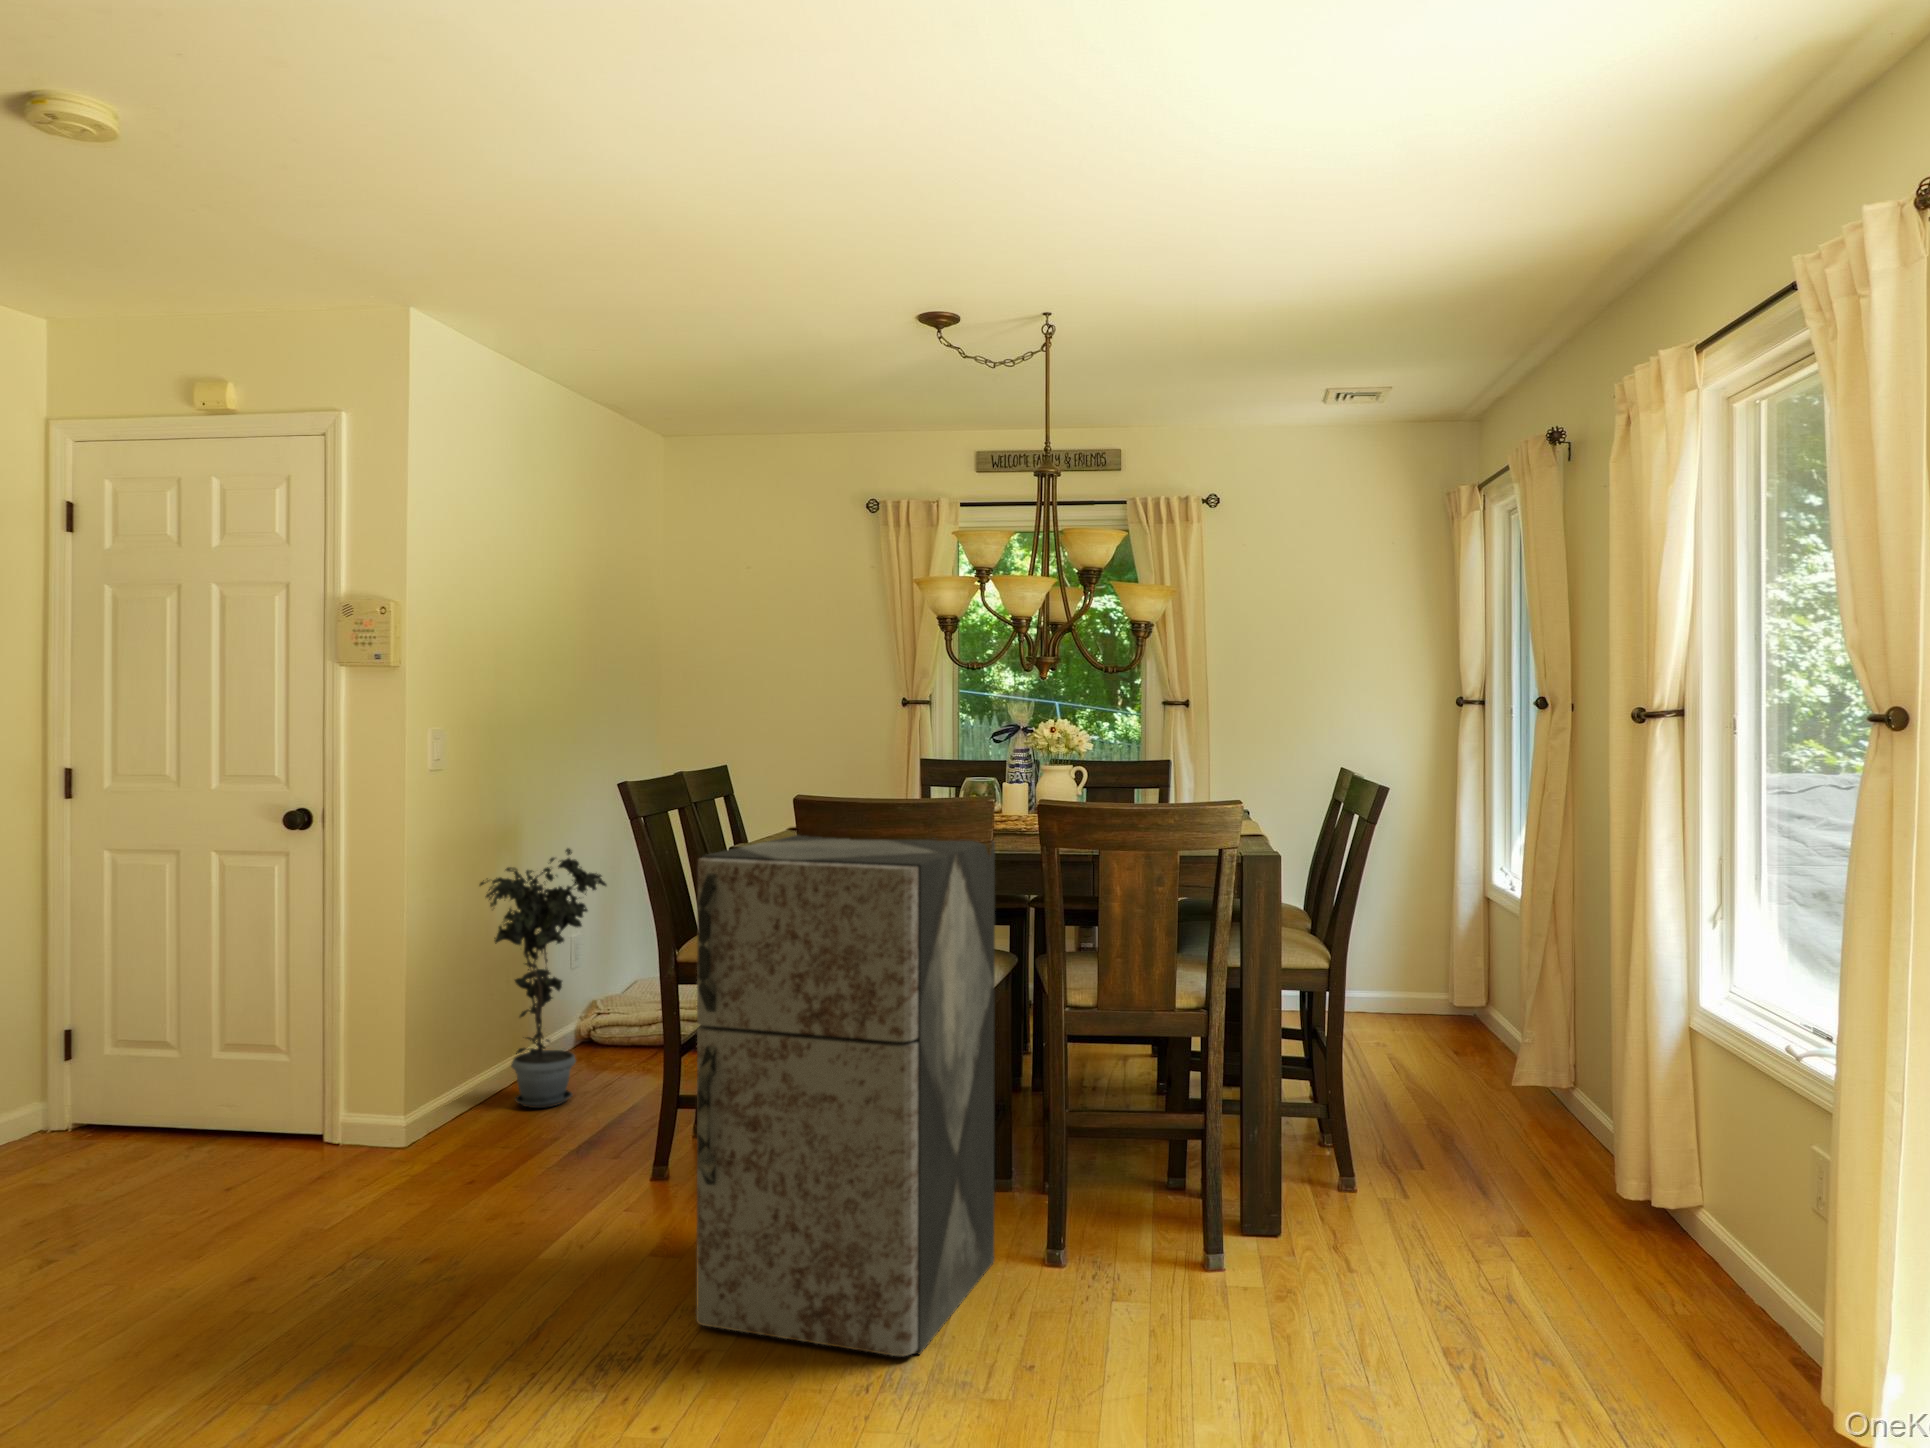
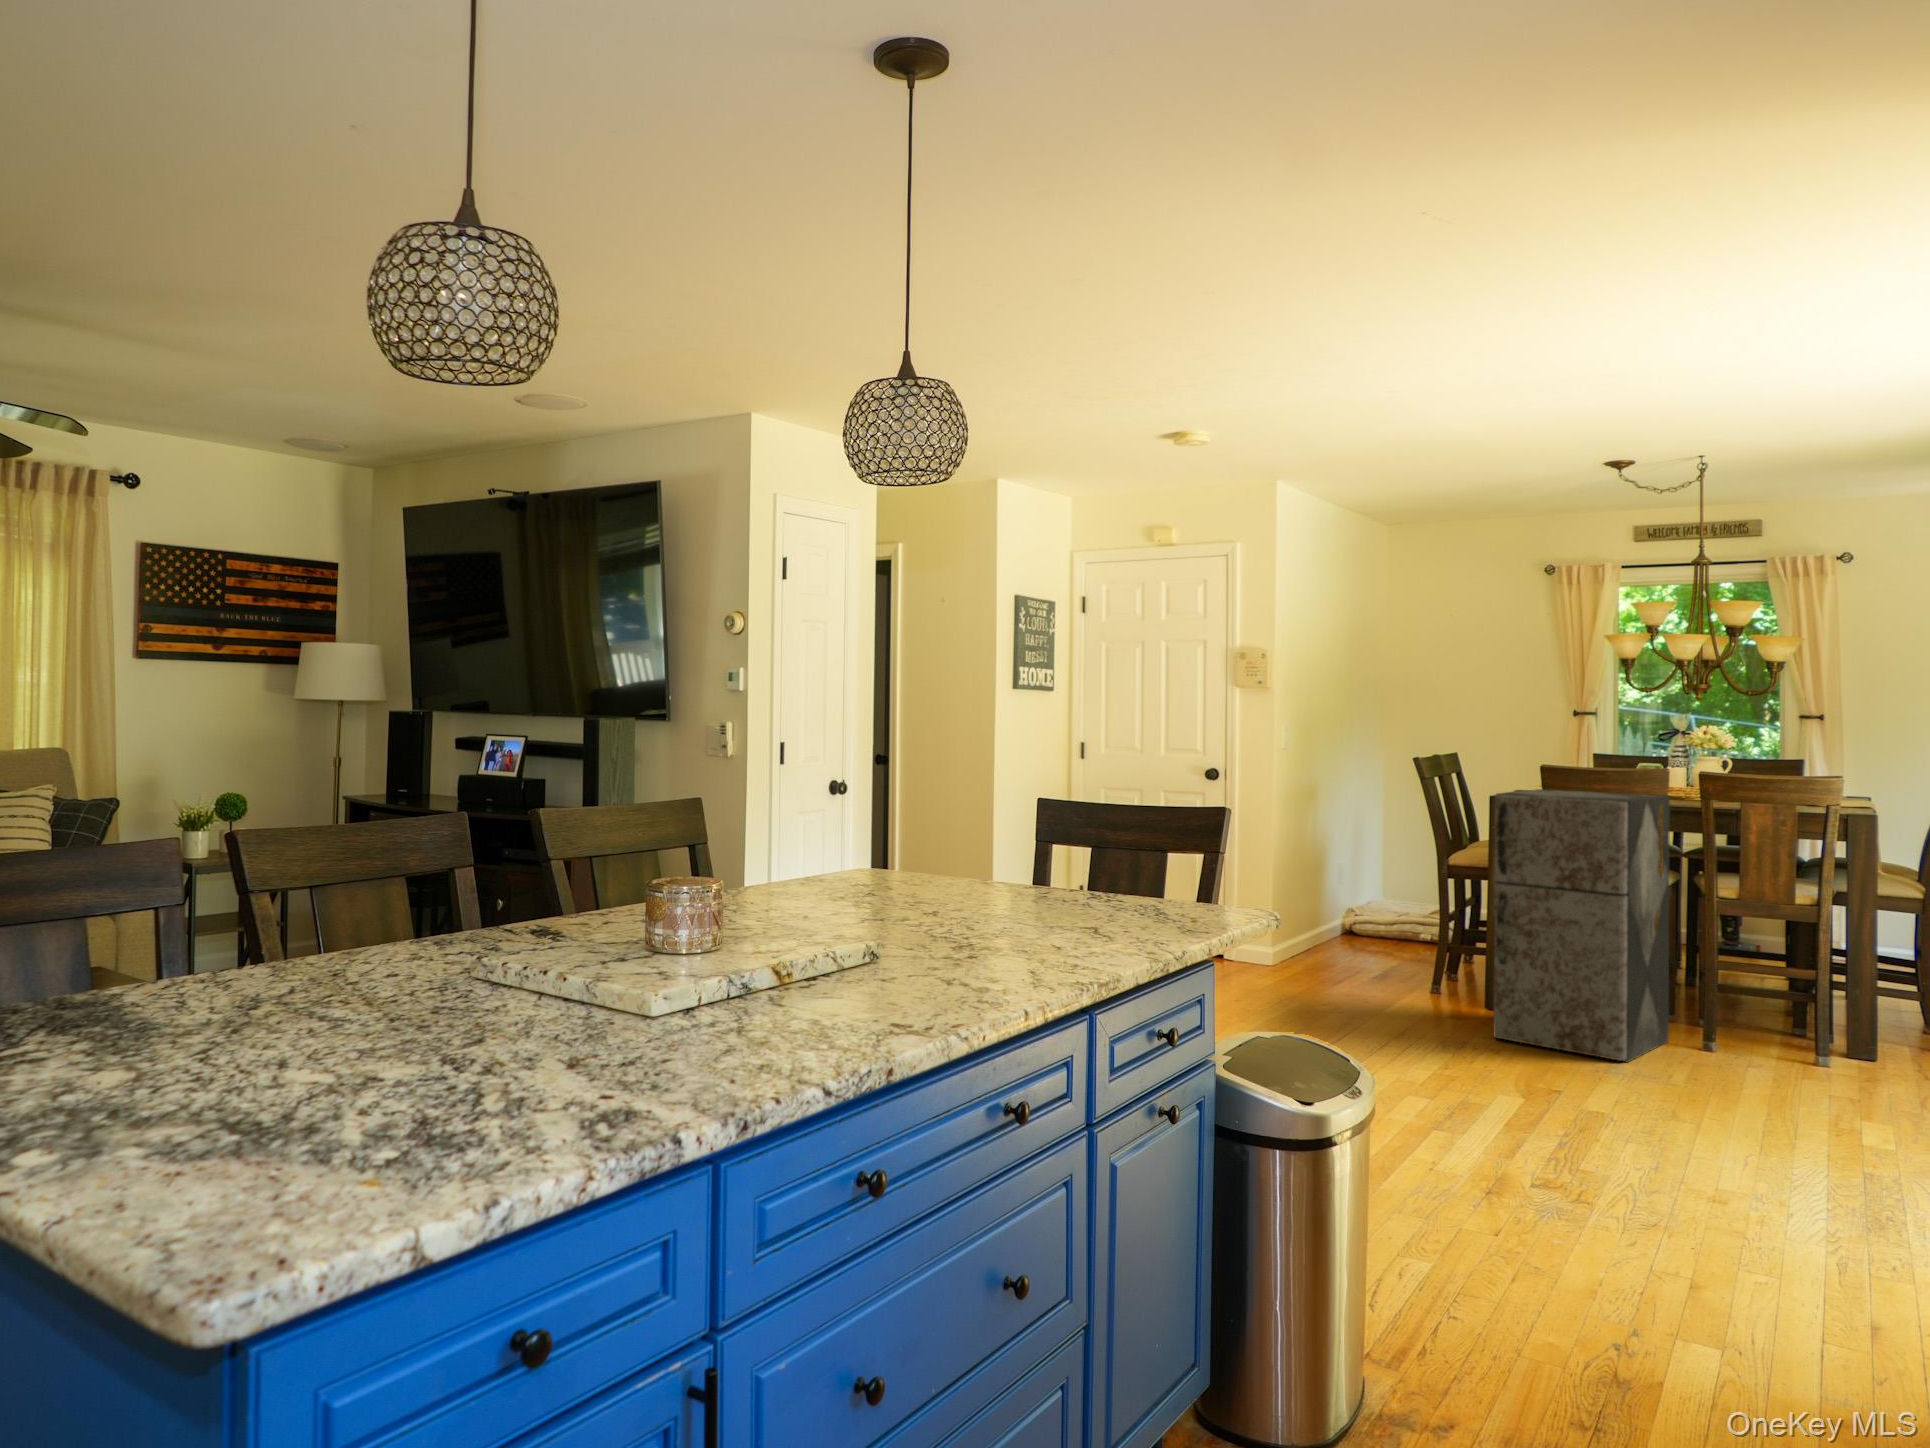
potted plant: present [480,848,606,1108] -> none [1307,801,1381,958]

